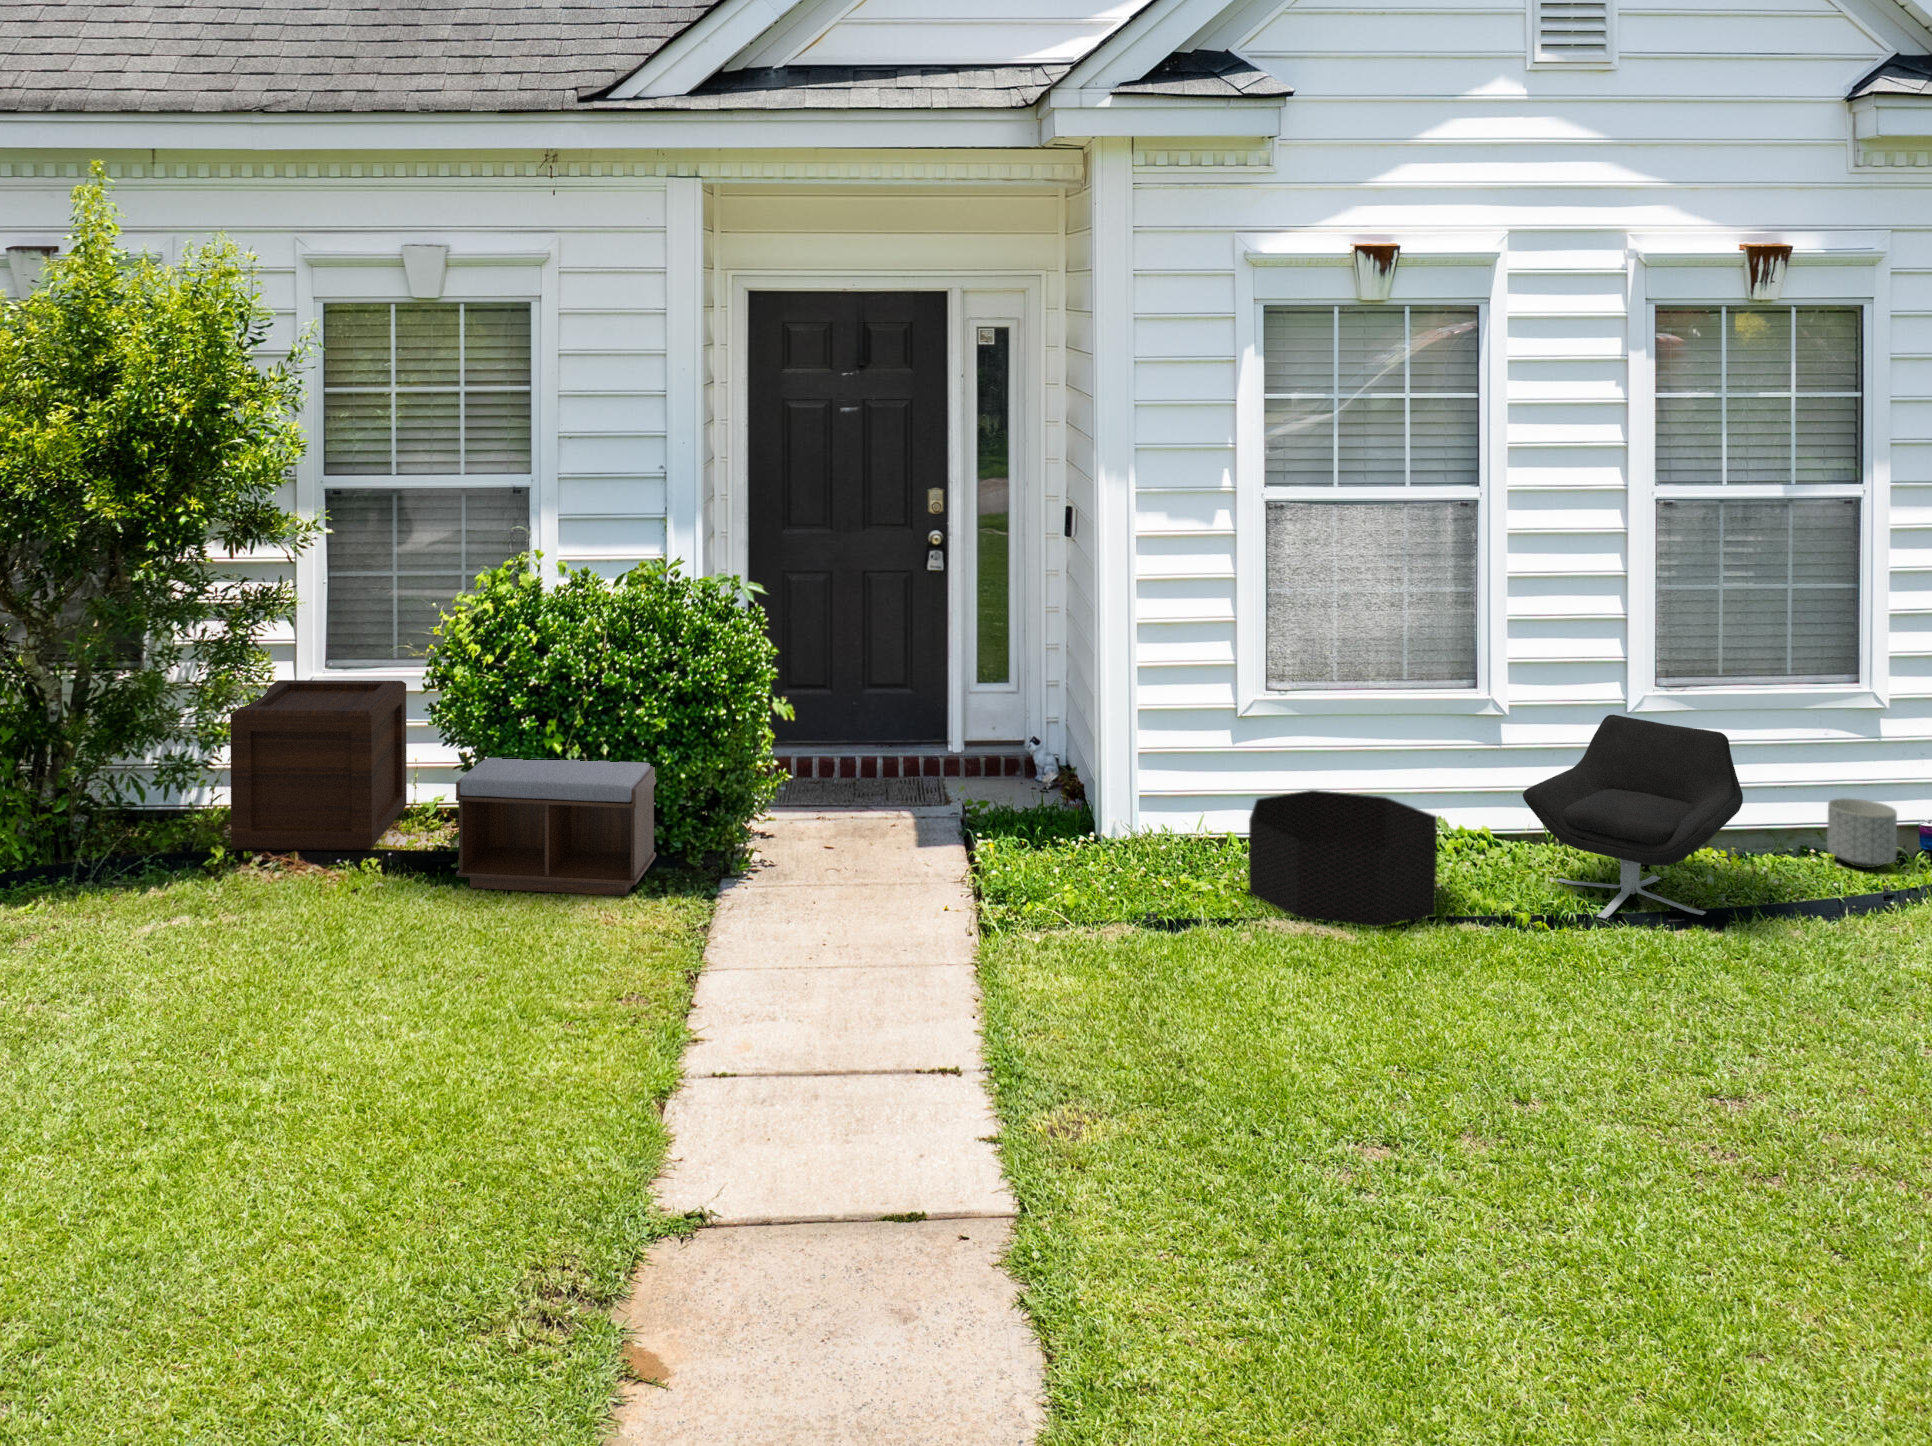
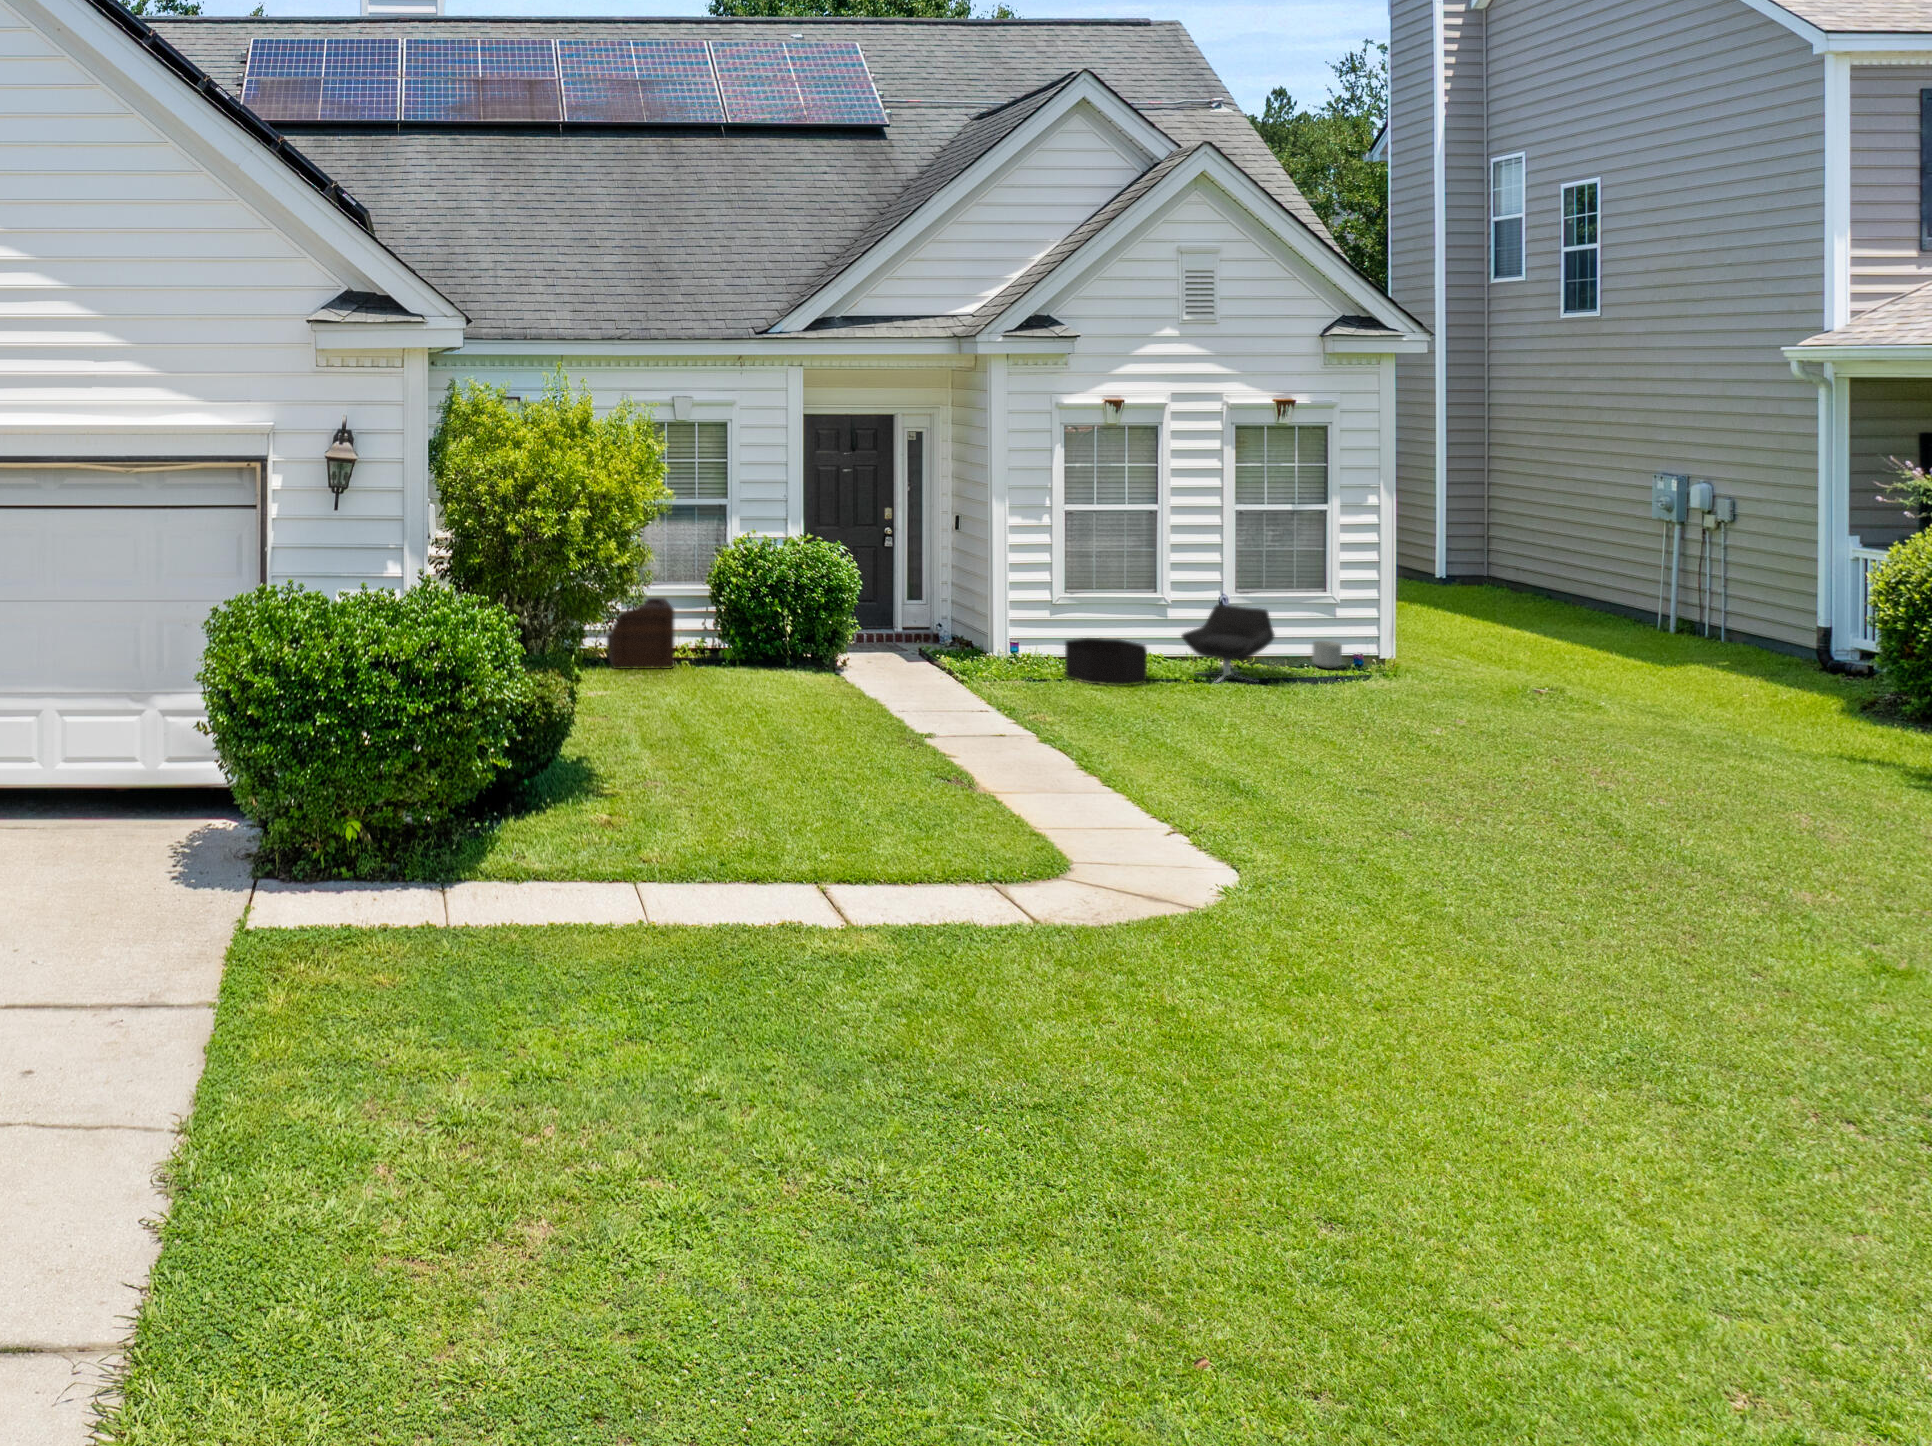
bench: present [456,758,656,895] -> none [729,626,810,680]

